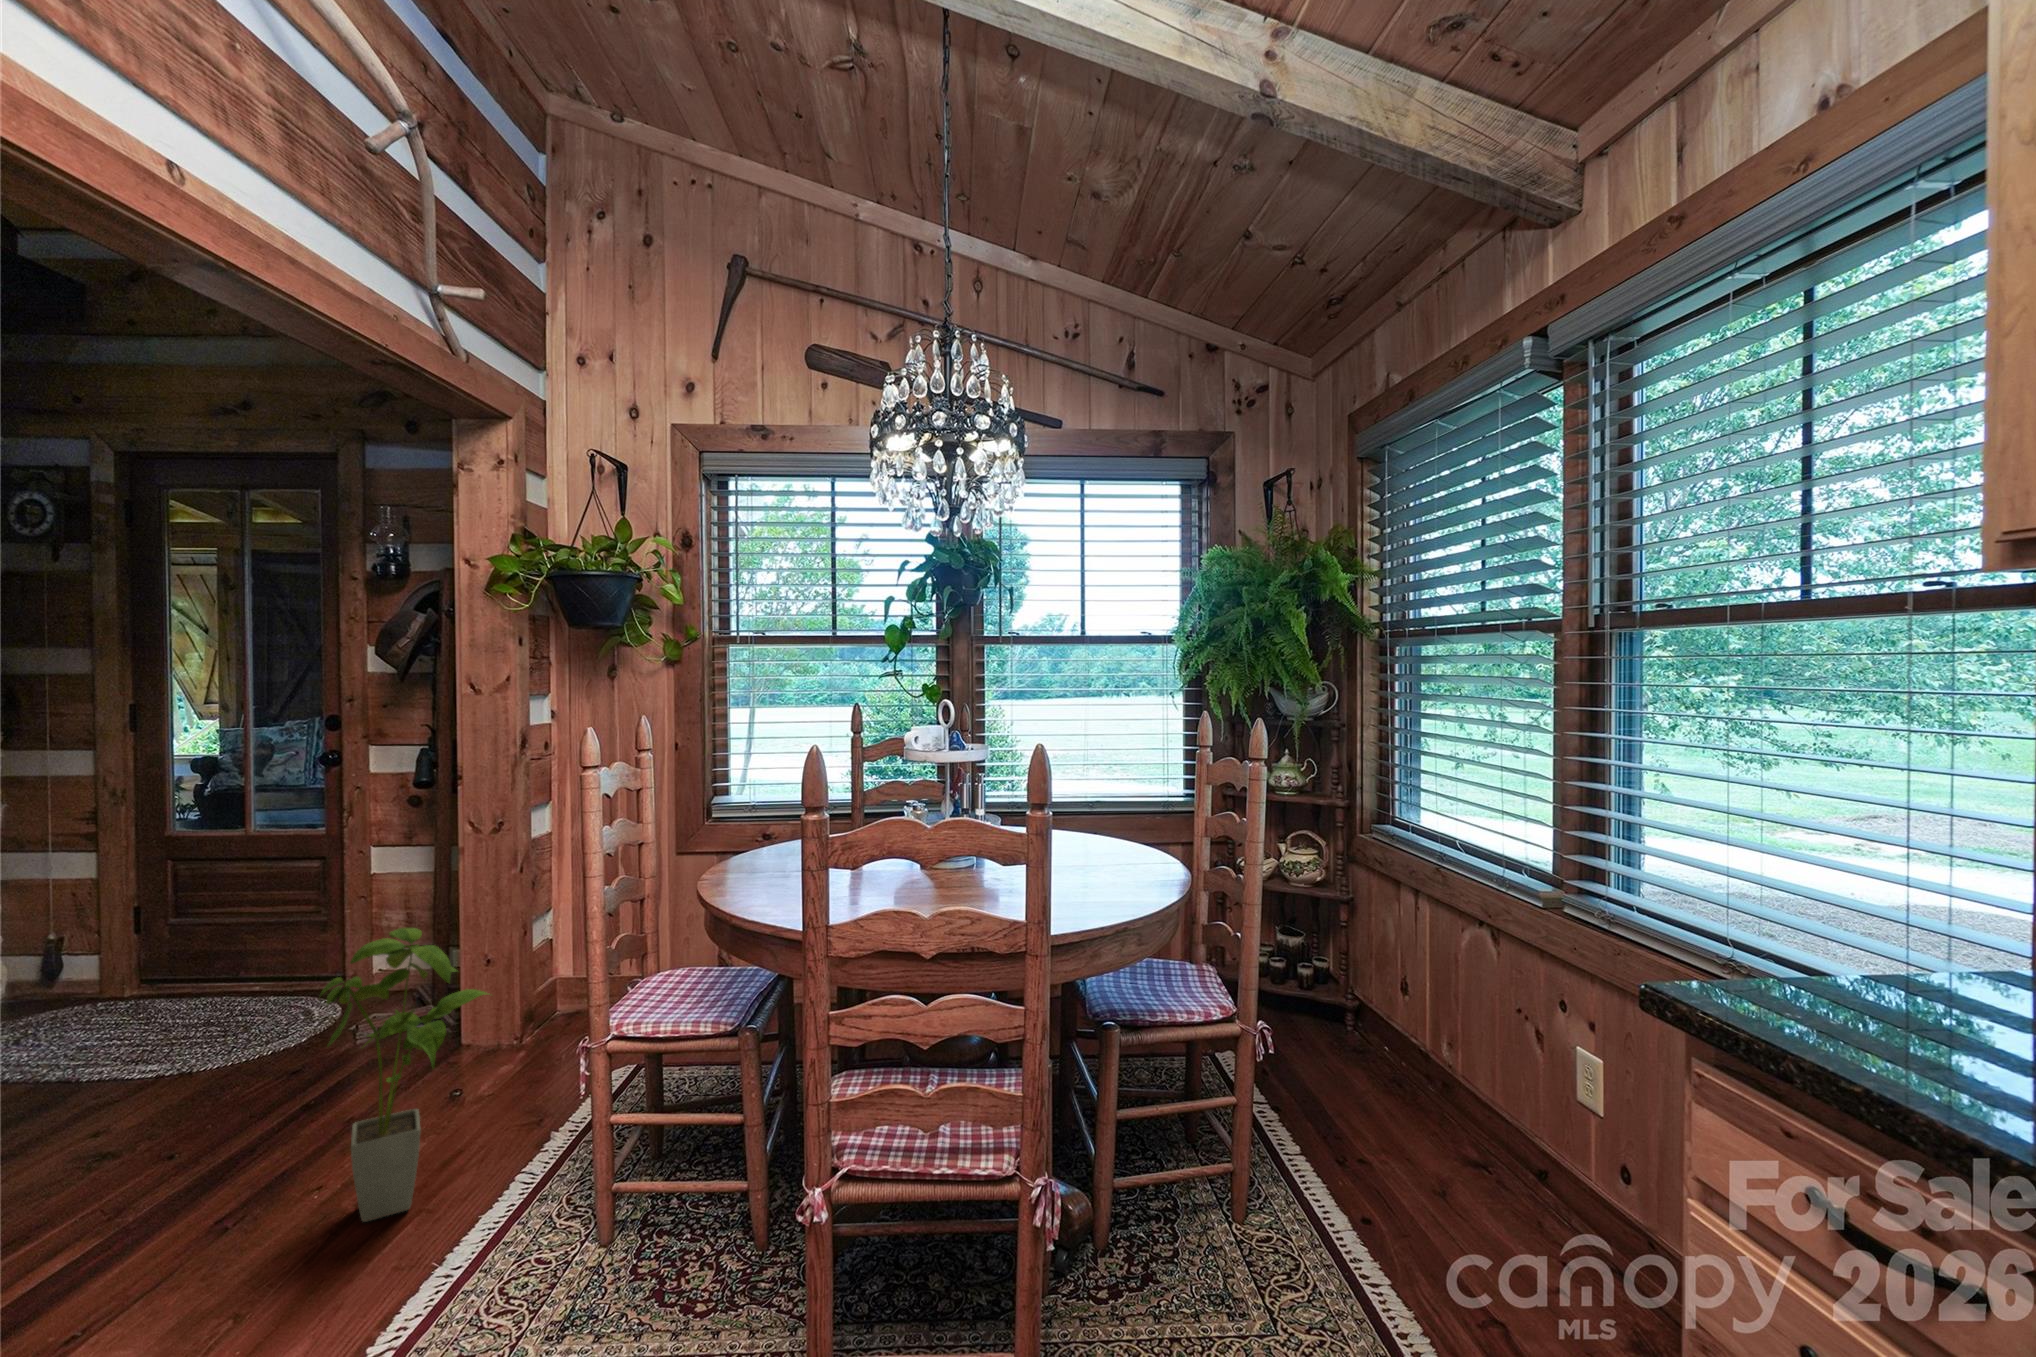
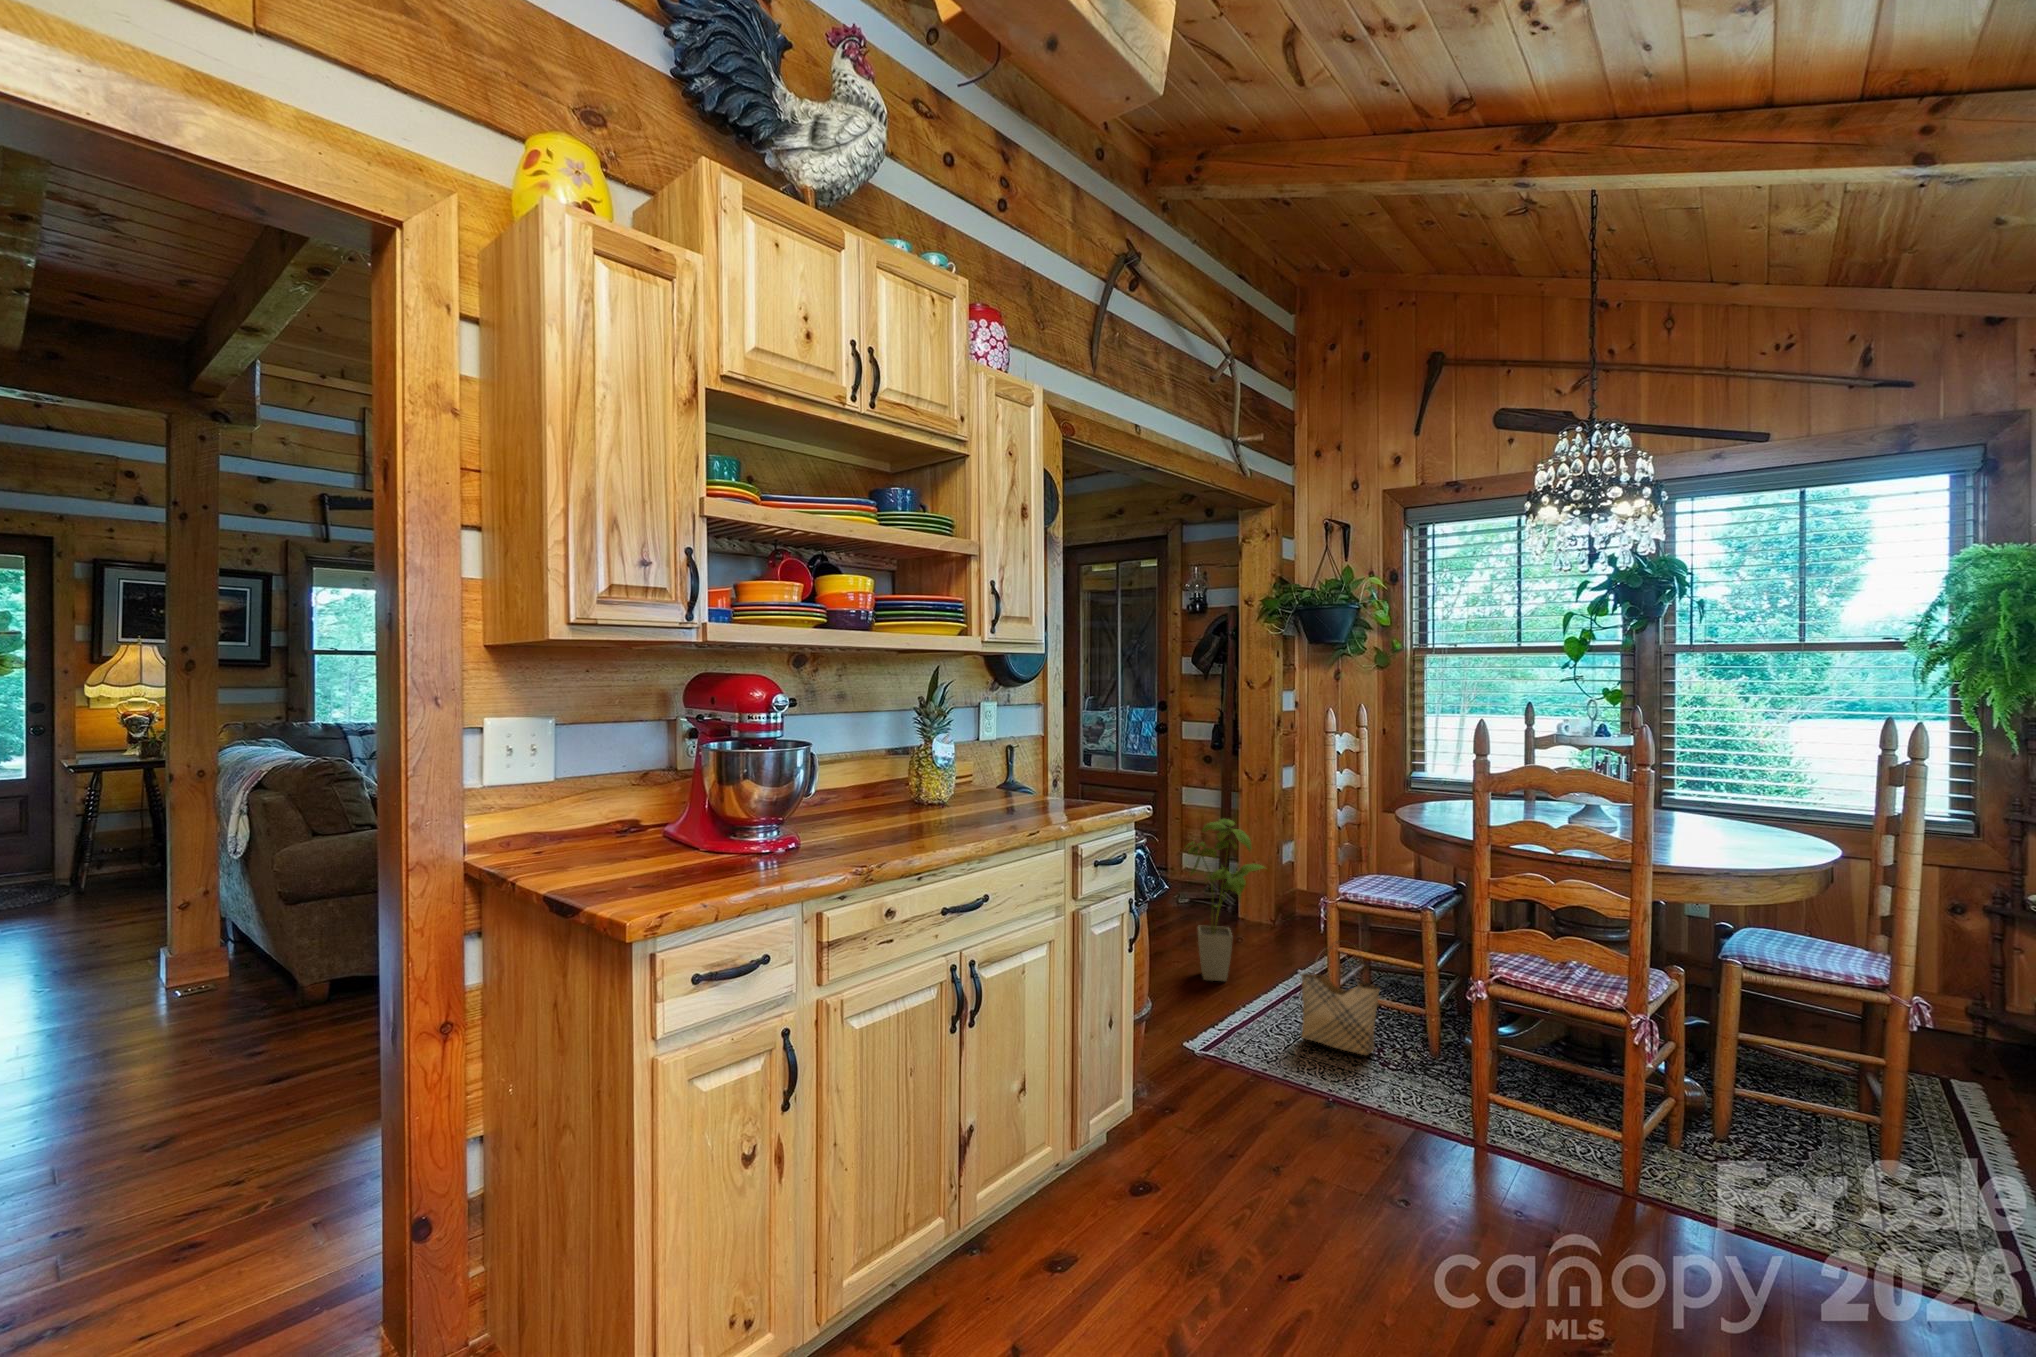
woven basket: none [535,1108,670,1306] -> present [1301,940,1380,1055]

